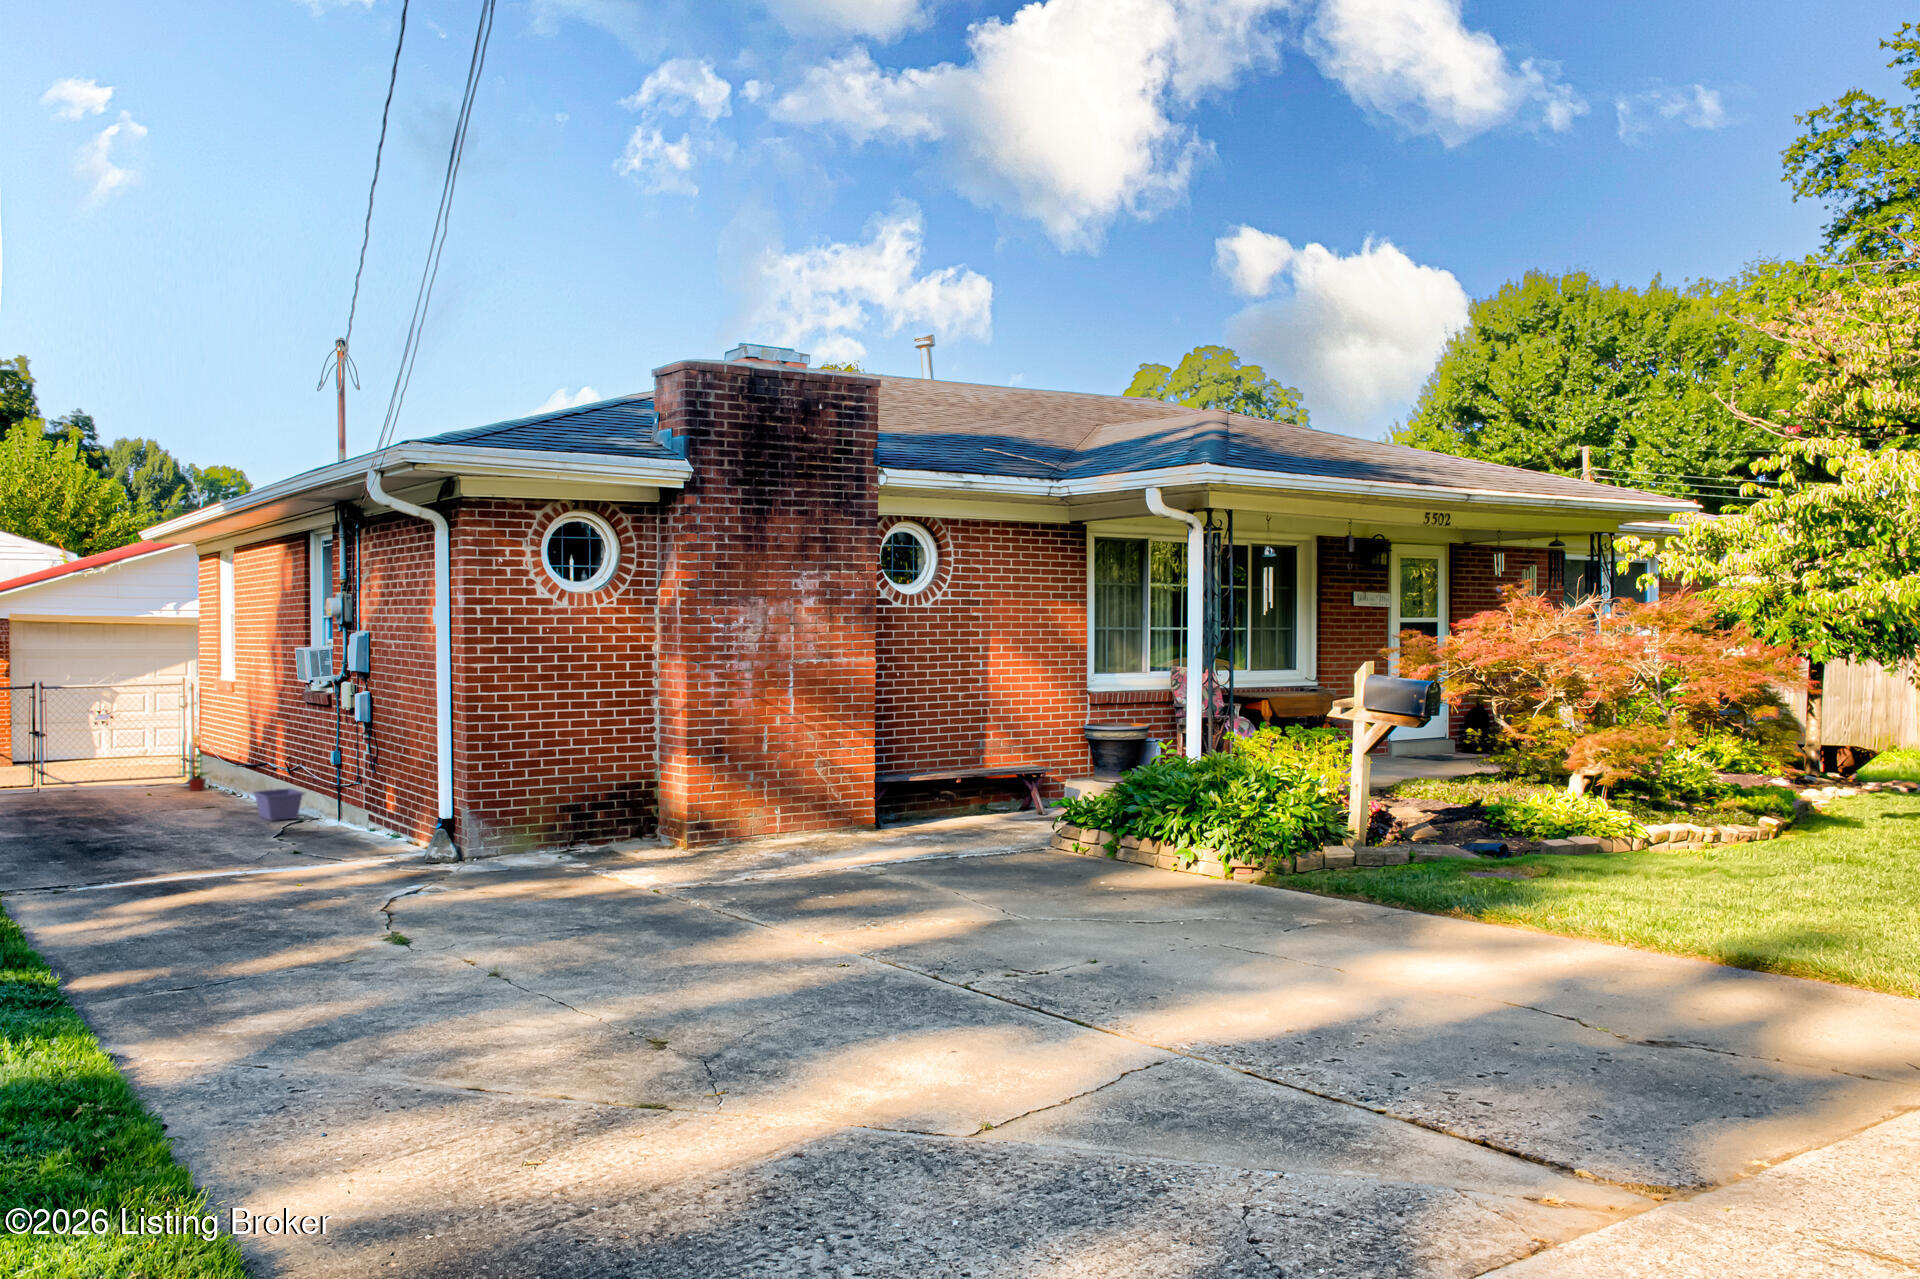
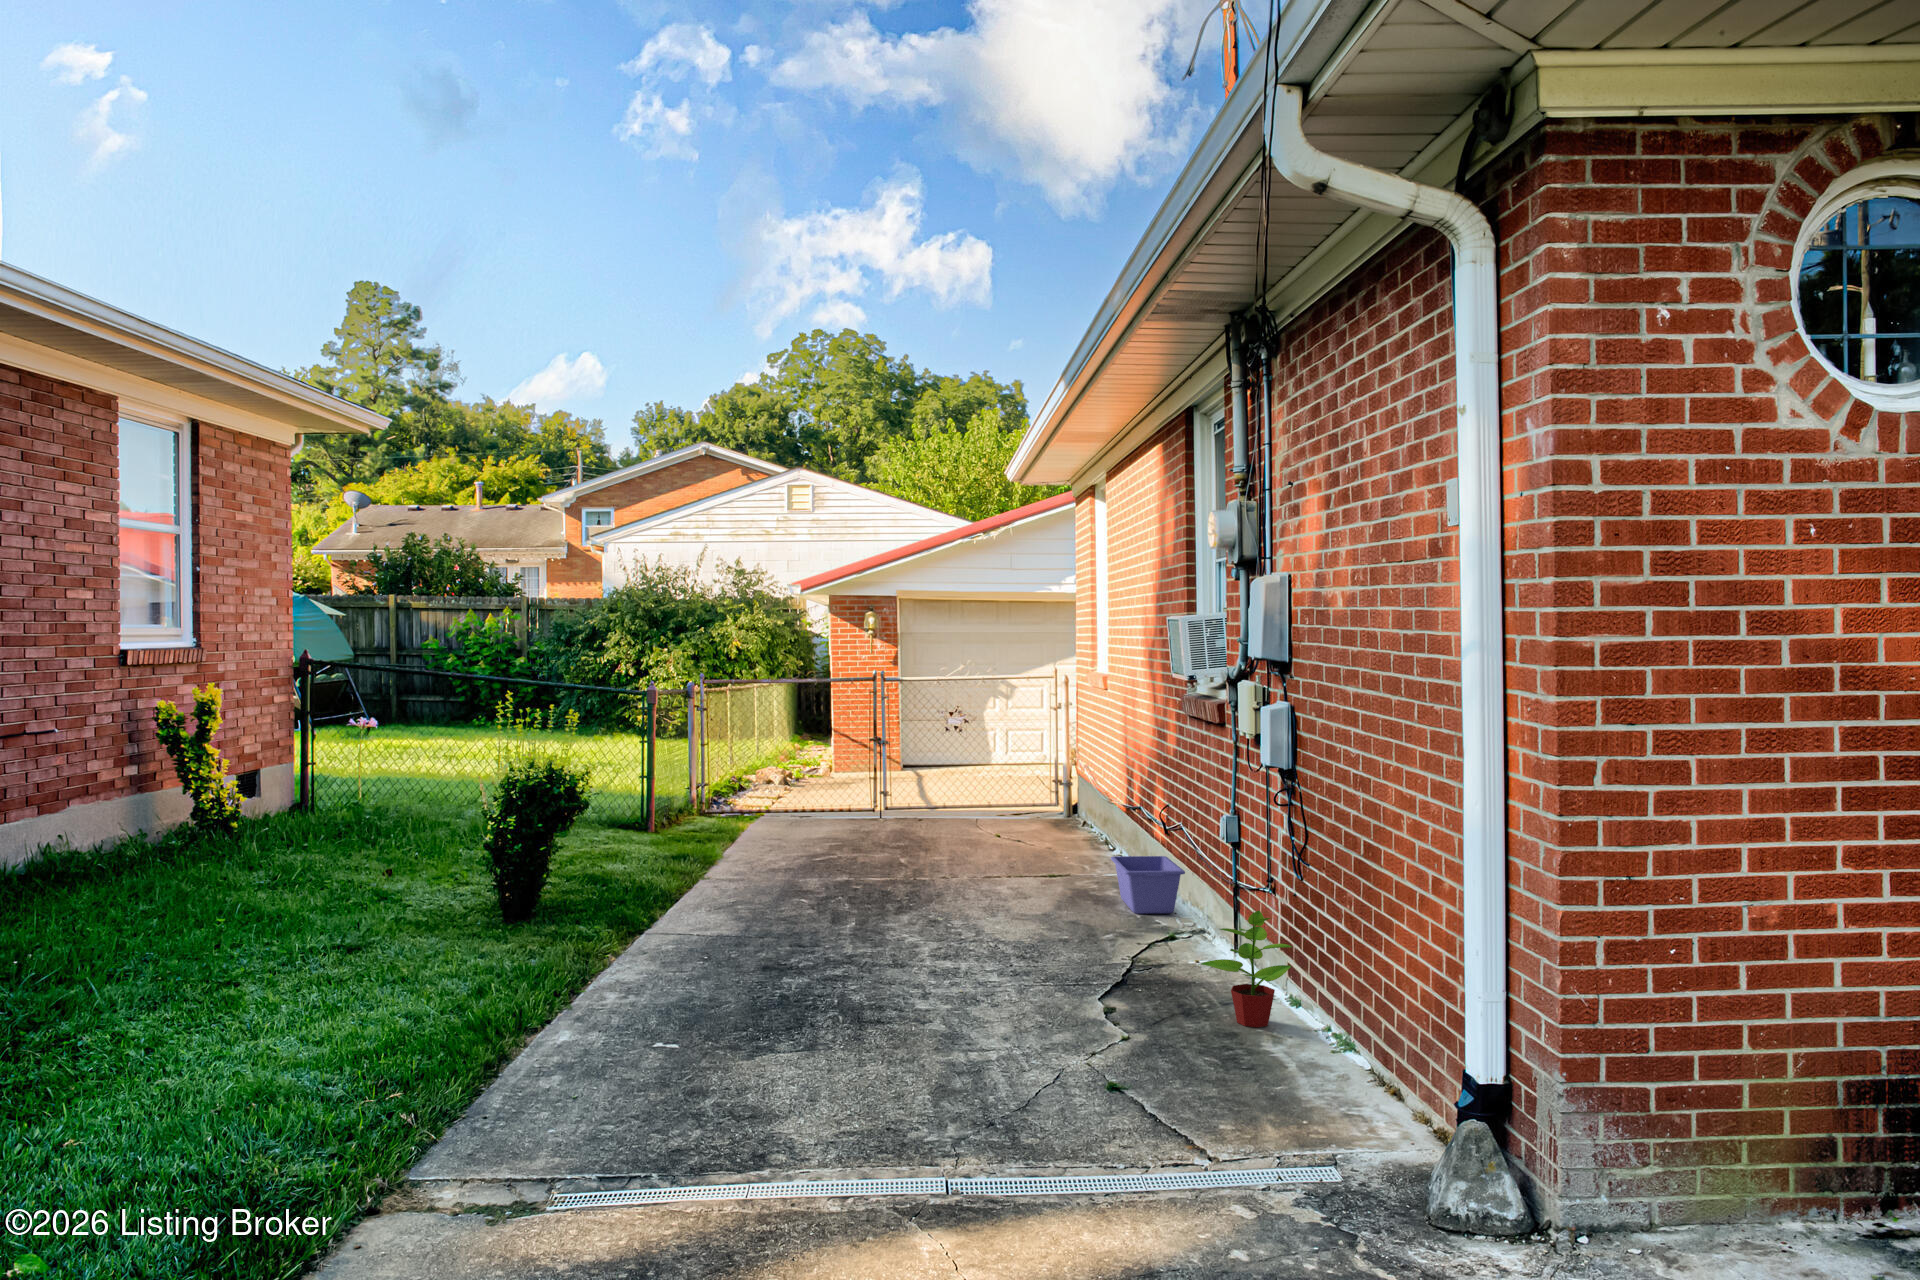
potted plant: present [183,754,209,791] -> present [1201,911,1292,1027]

